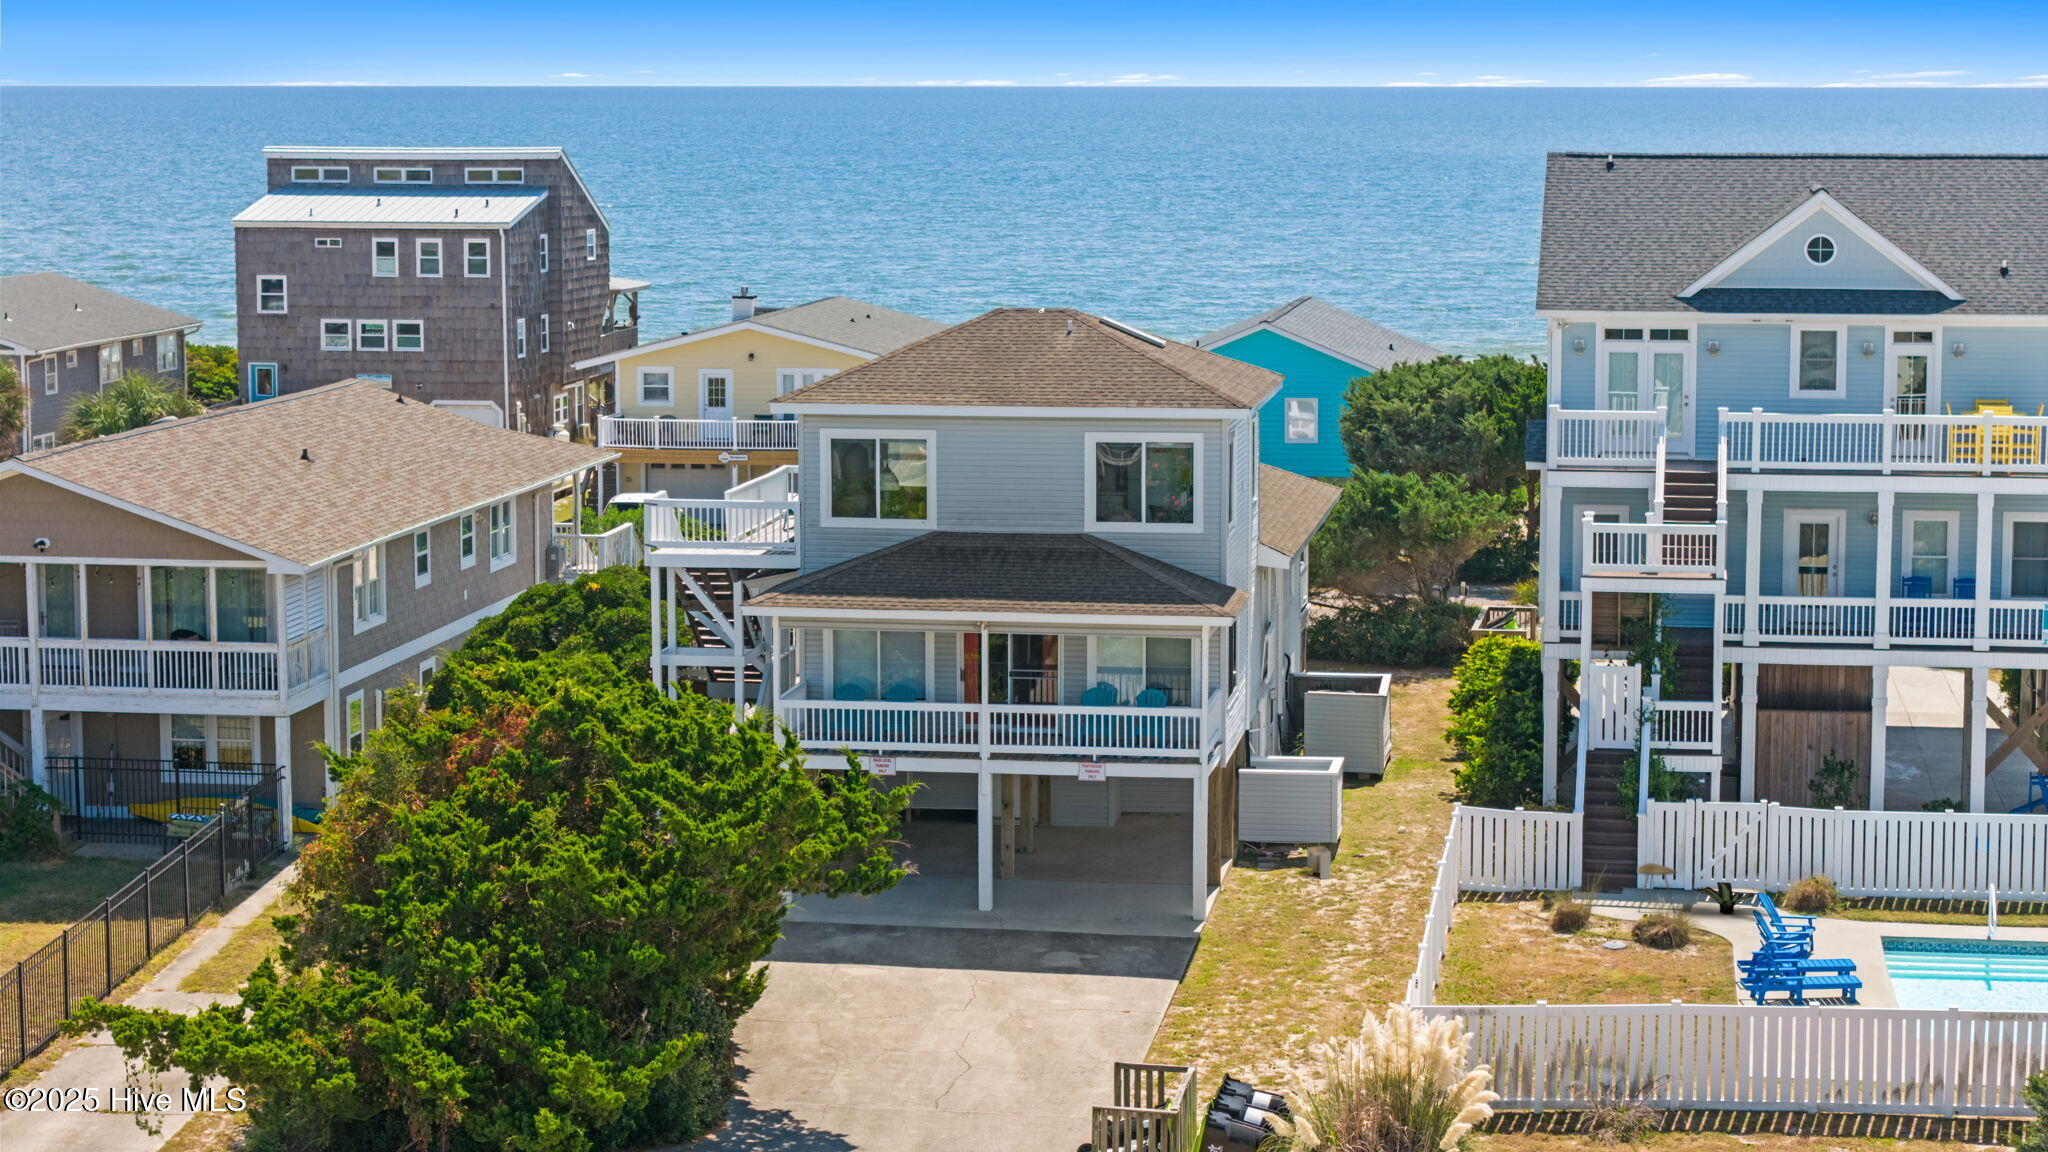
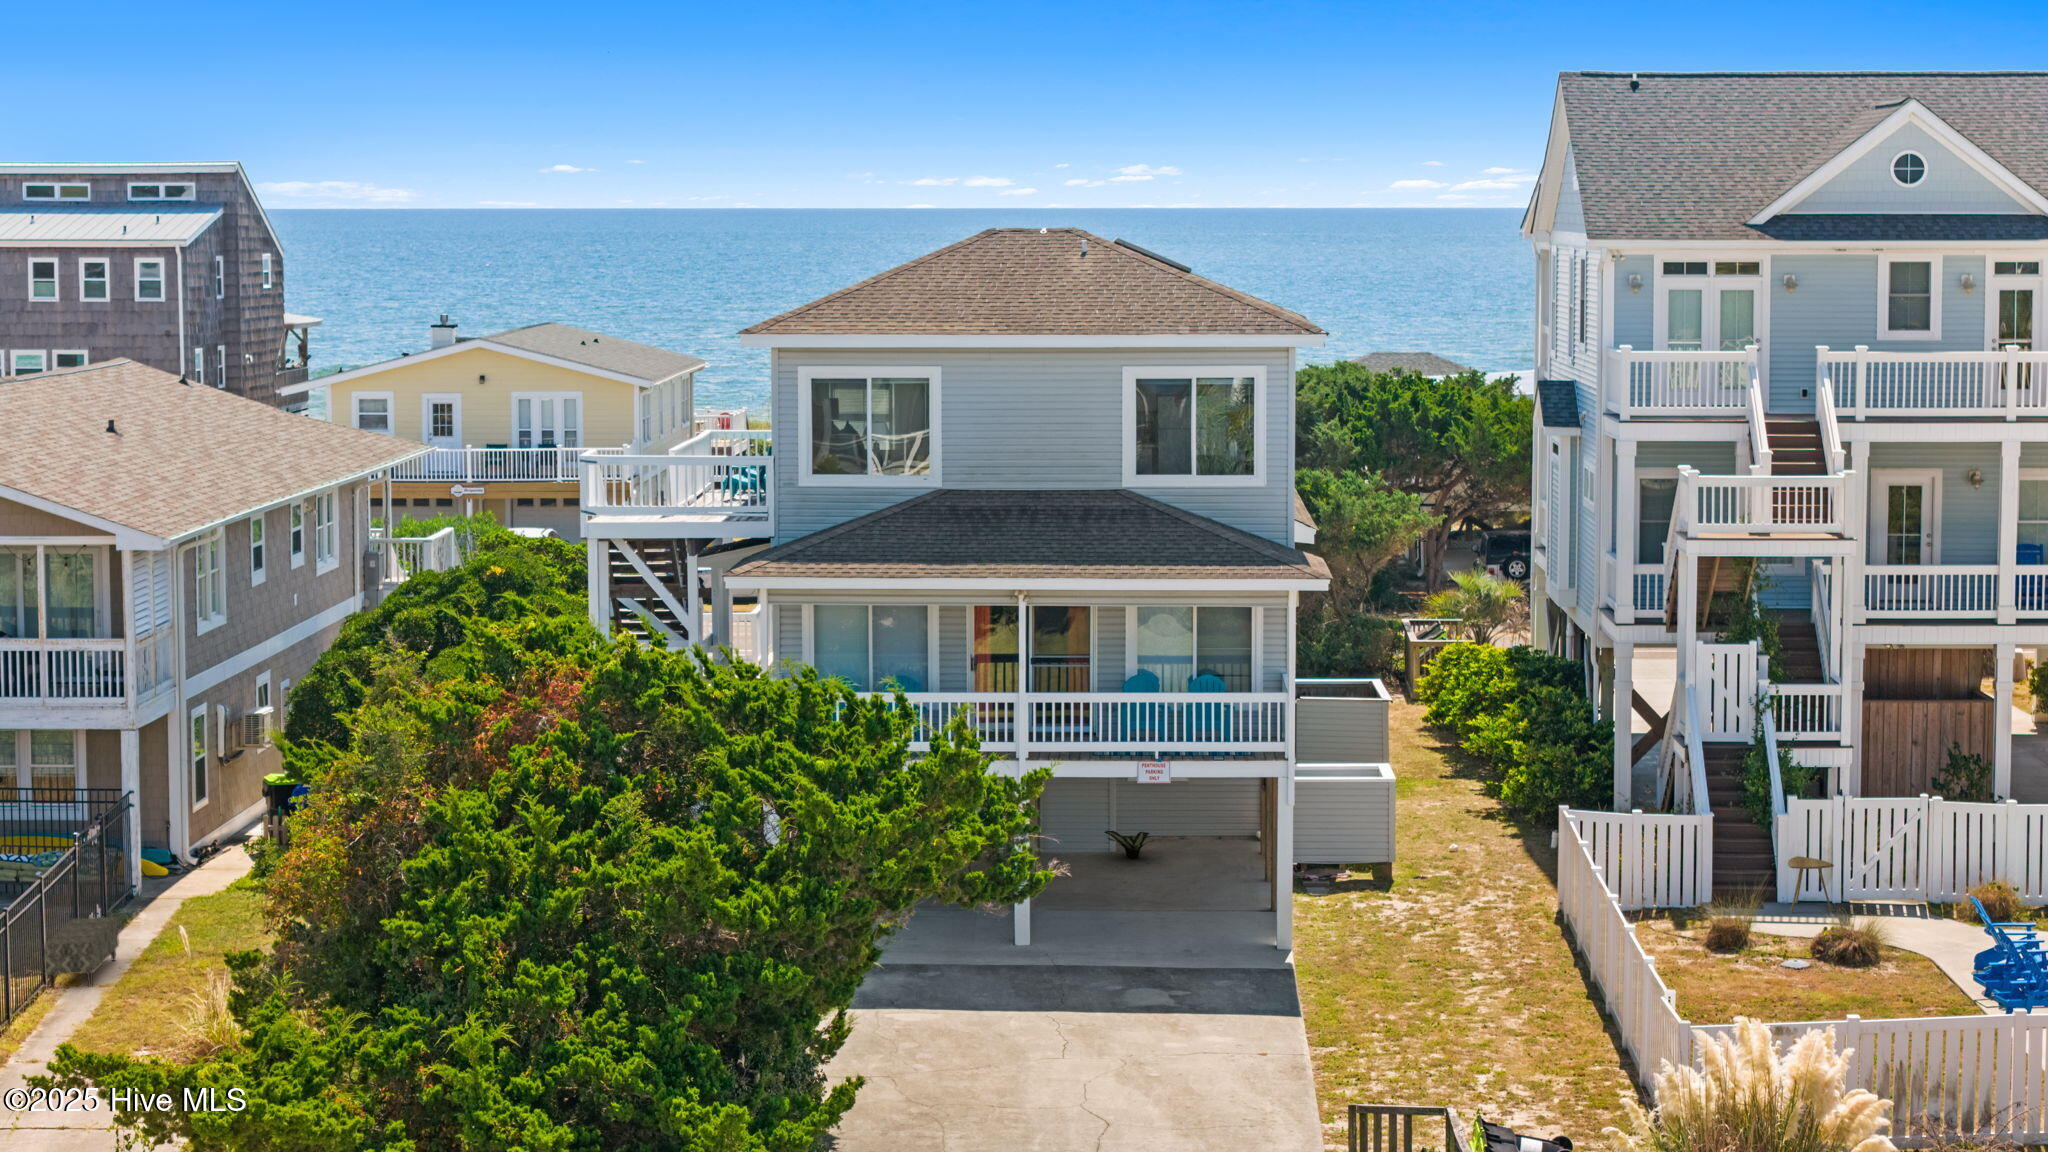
storage bin: present [1307,846,1331,879] -> none [1390,847,1420,890]
bench: none [188,871,253,928] -> present [44,917,119,988]
potted plant: present [1697,882,1754,914] -> present [1104,830,1155,858]

